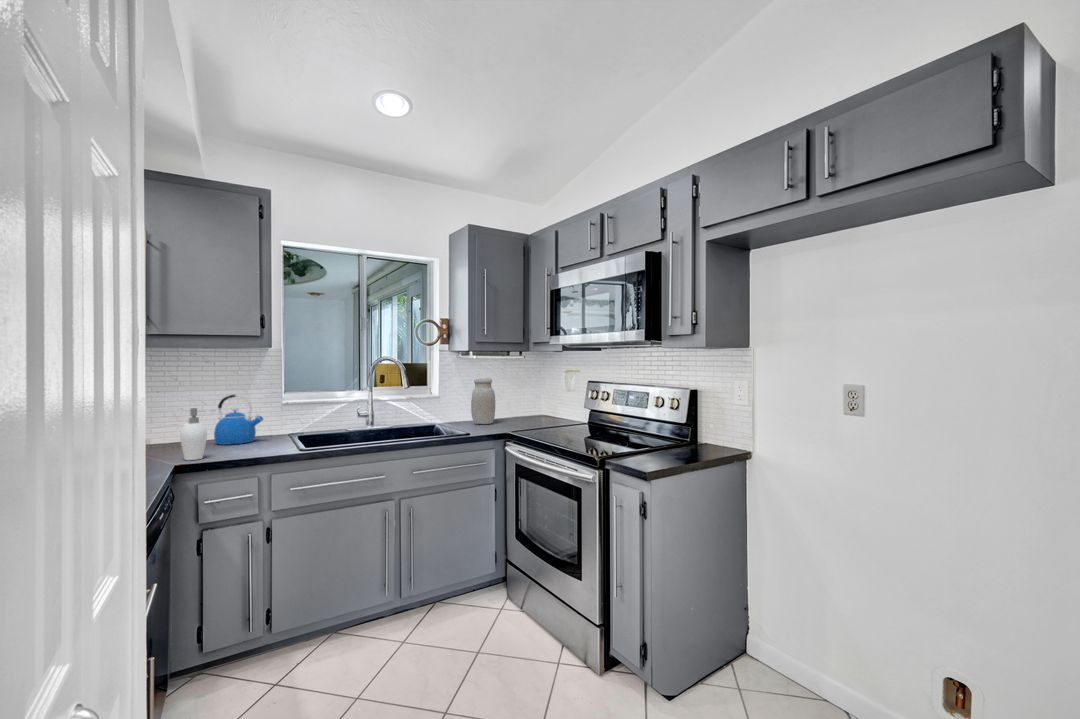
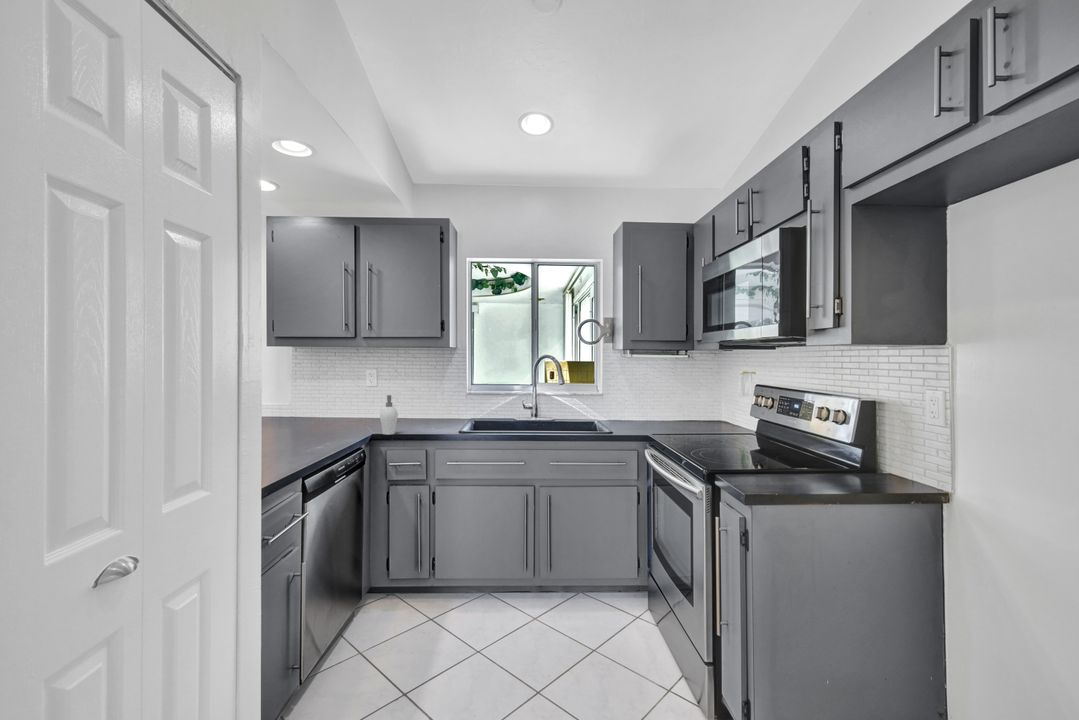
jar: present [471,378,495,424] -> none [633,378,658,425]
kettle: present [214,394,263,445] -> none [418,386,450,425]

